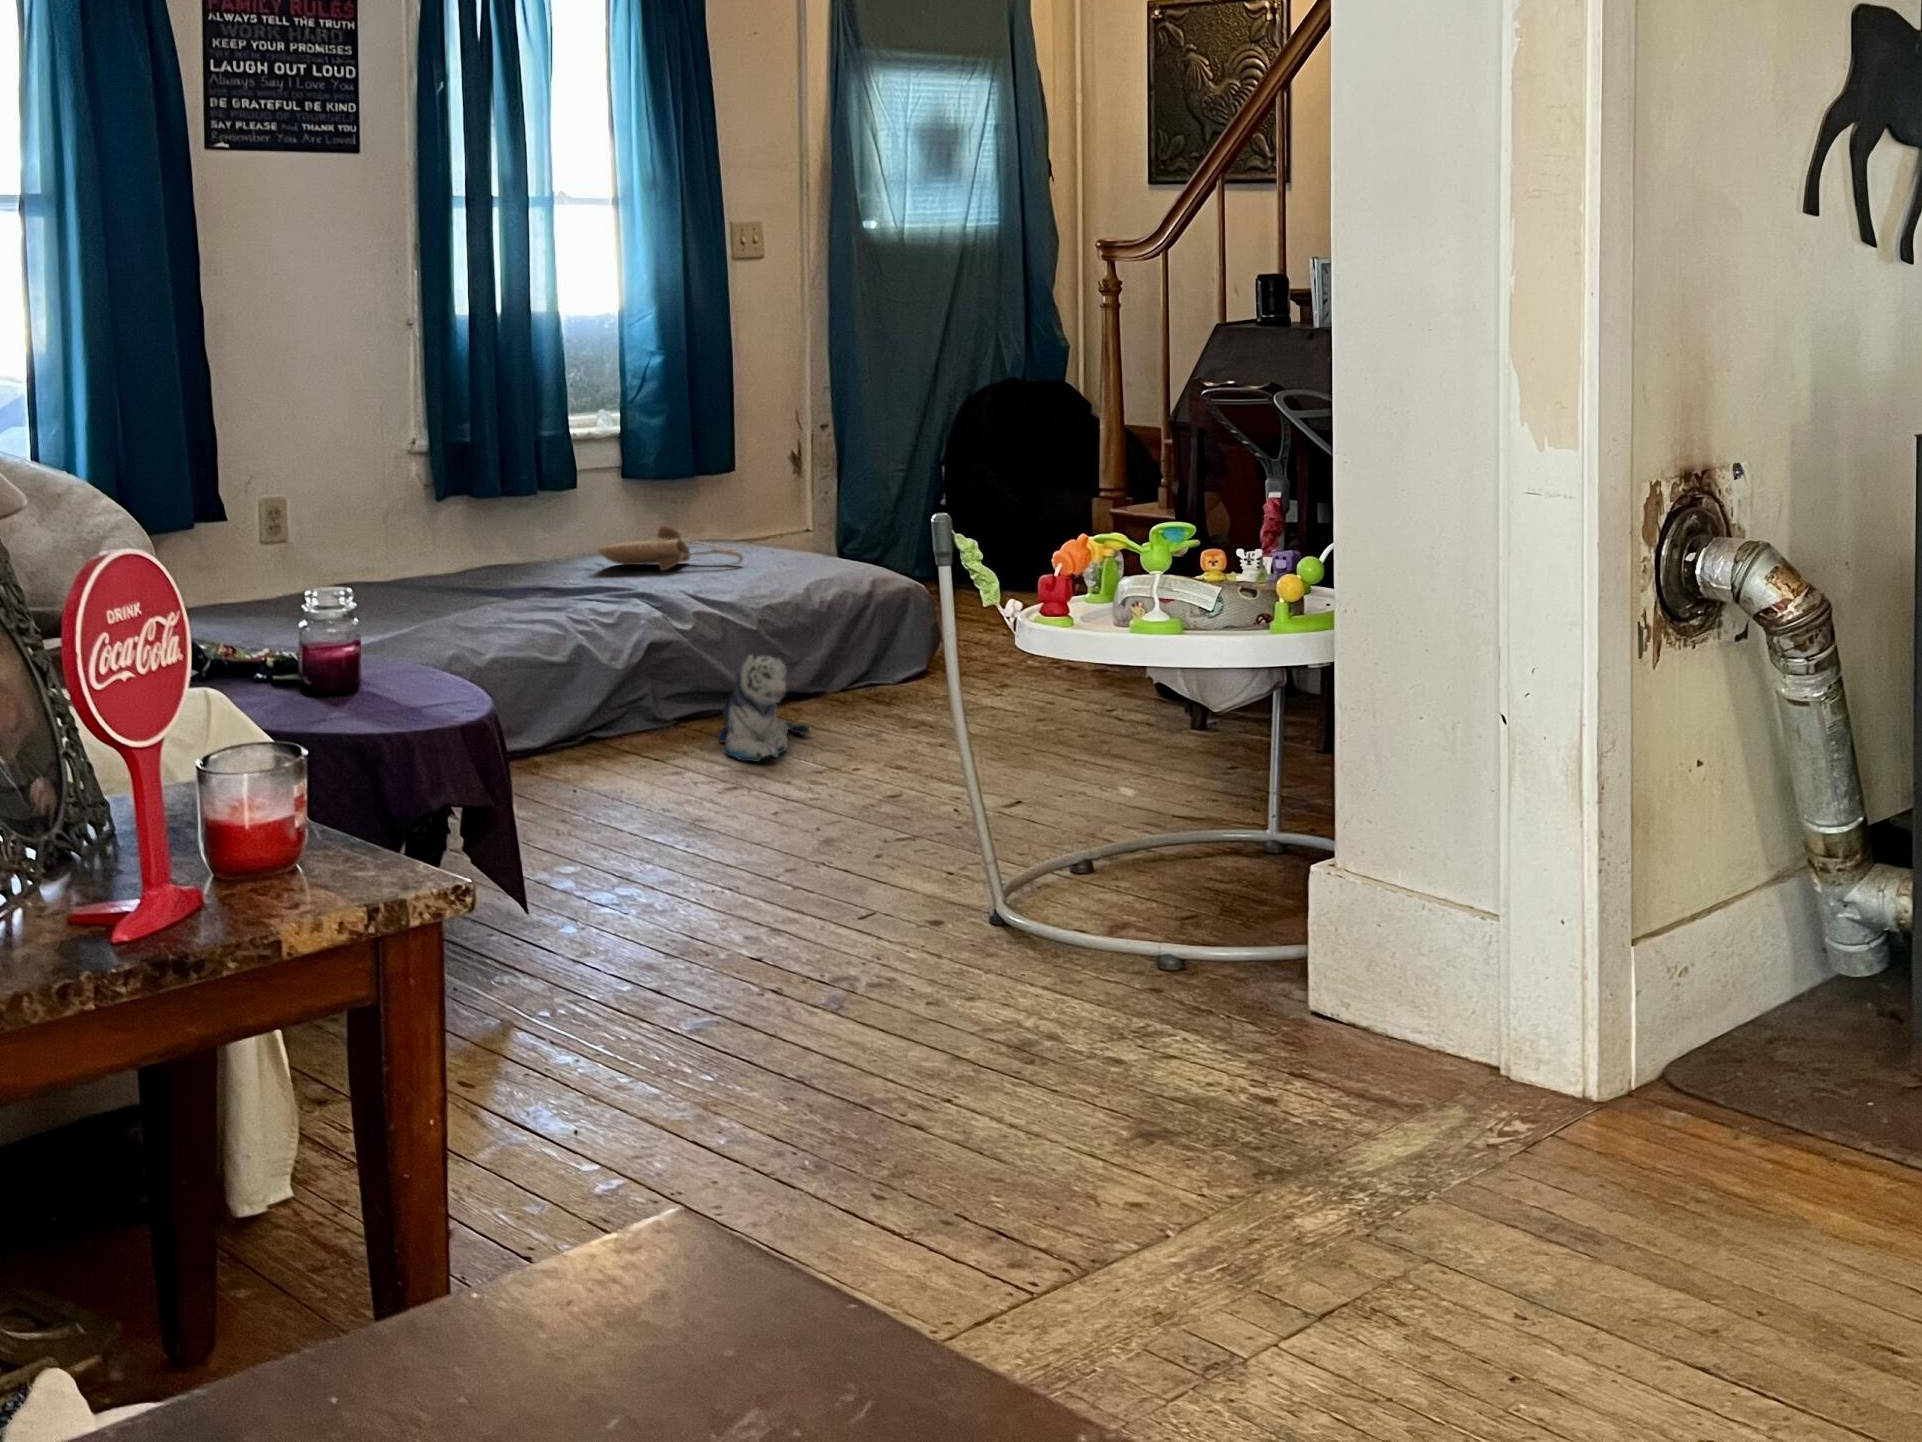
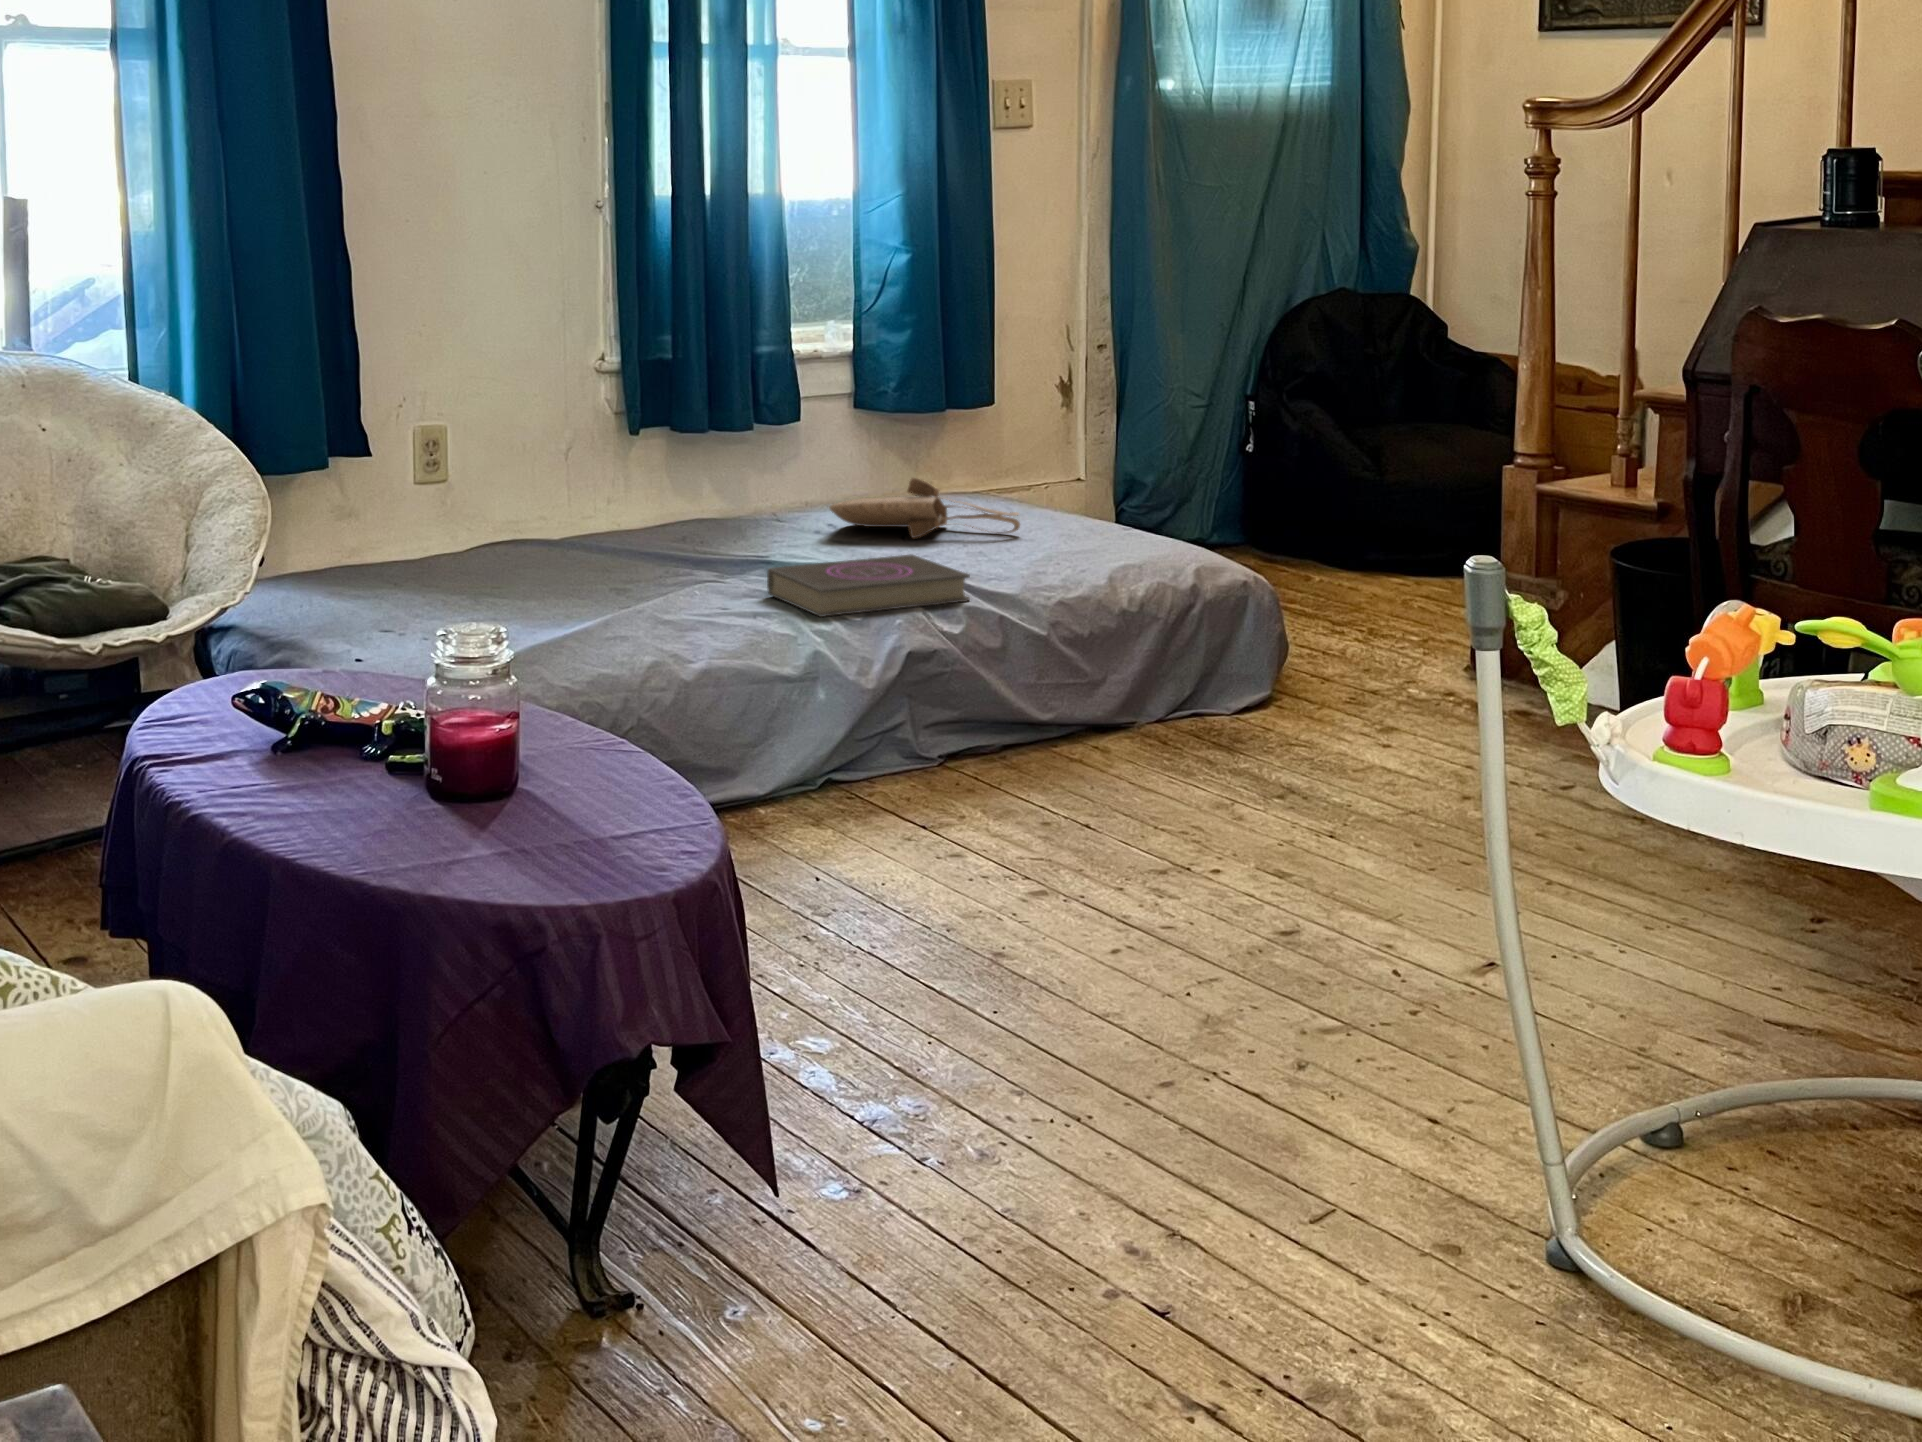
book: none [545,576,695,619] -> present [767,554,970,617]
plush toy: present [717,655,809,761] -> none [1002,687,1135,845]

